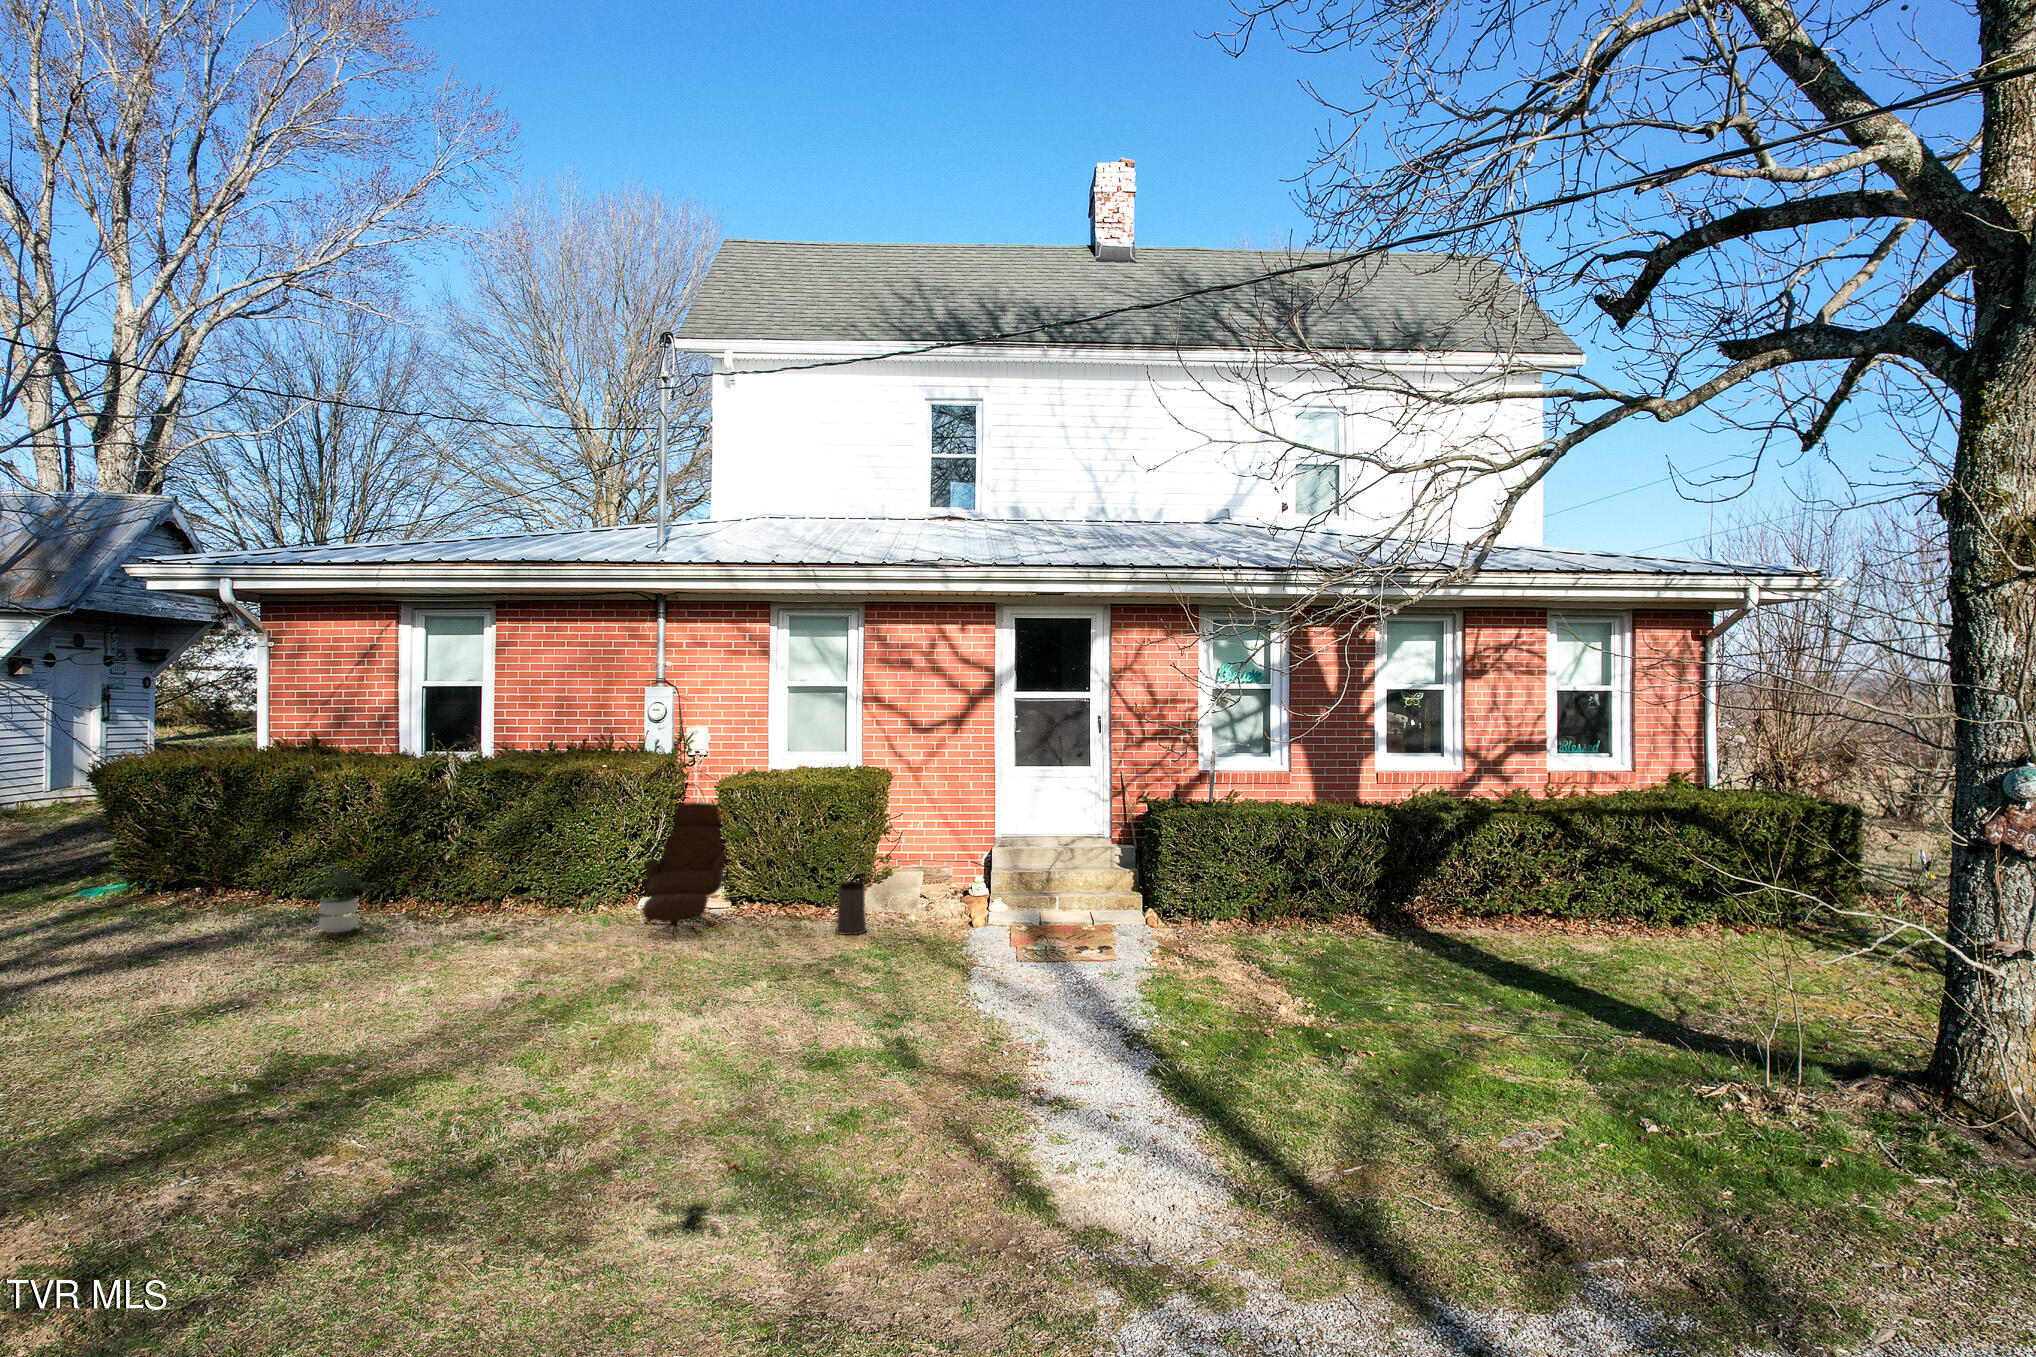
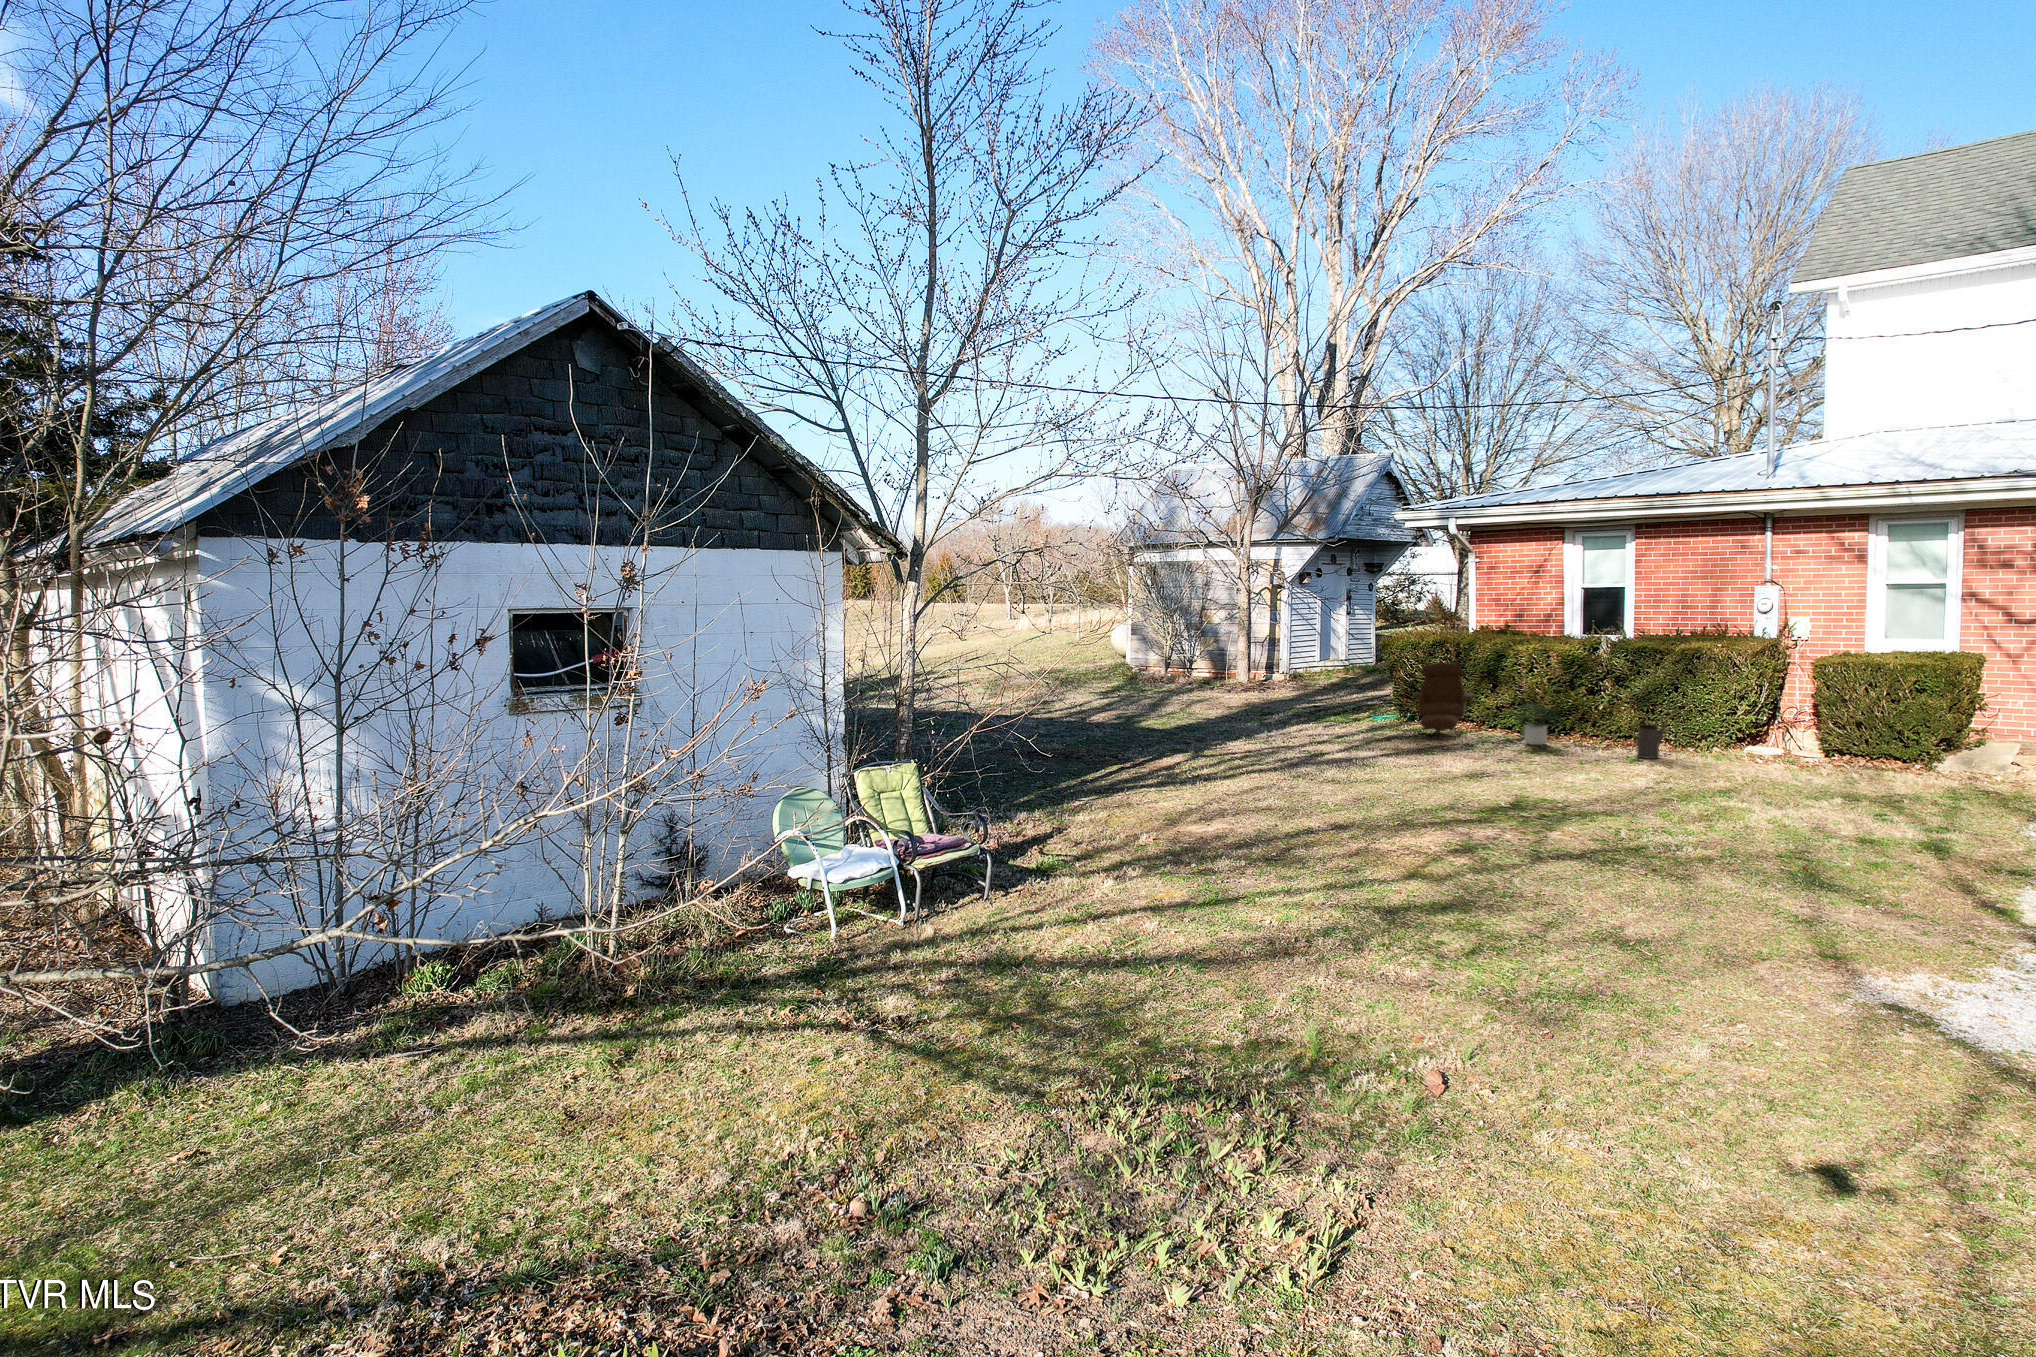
lounge chair: present [643,802,727,940] -> present [1413,662,1473,739]
watering can: present [836,875,867,935] -> present [1636,721,1668,759]

